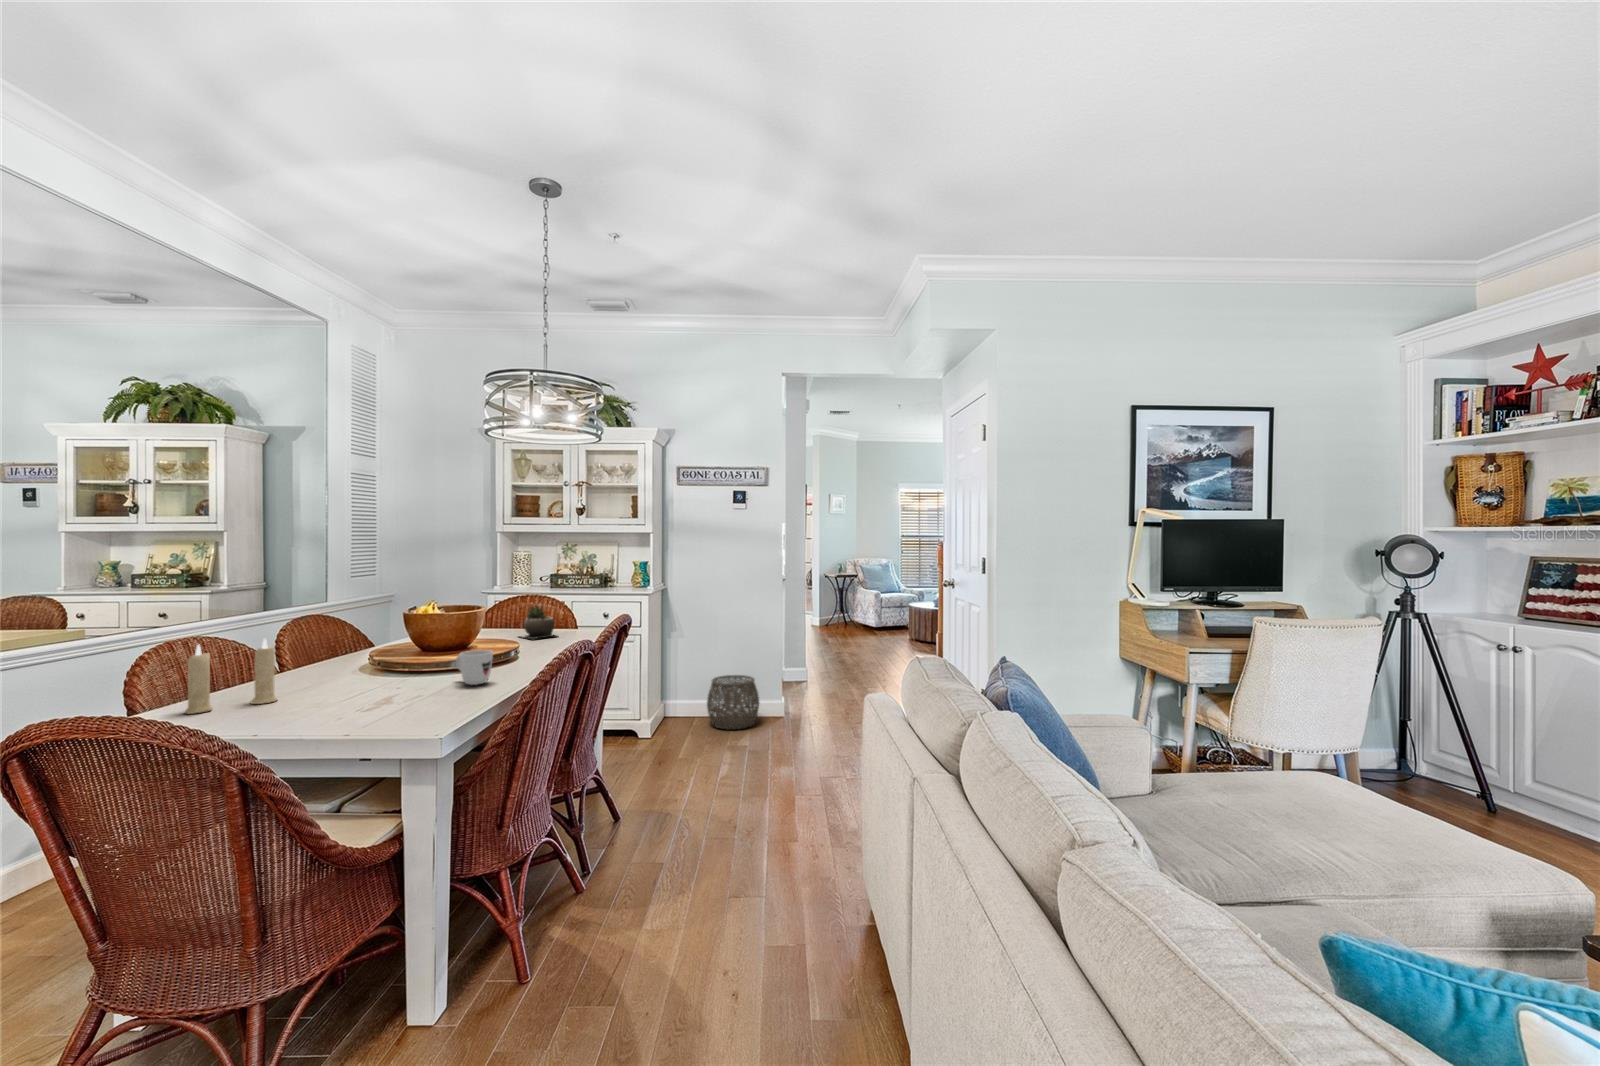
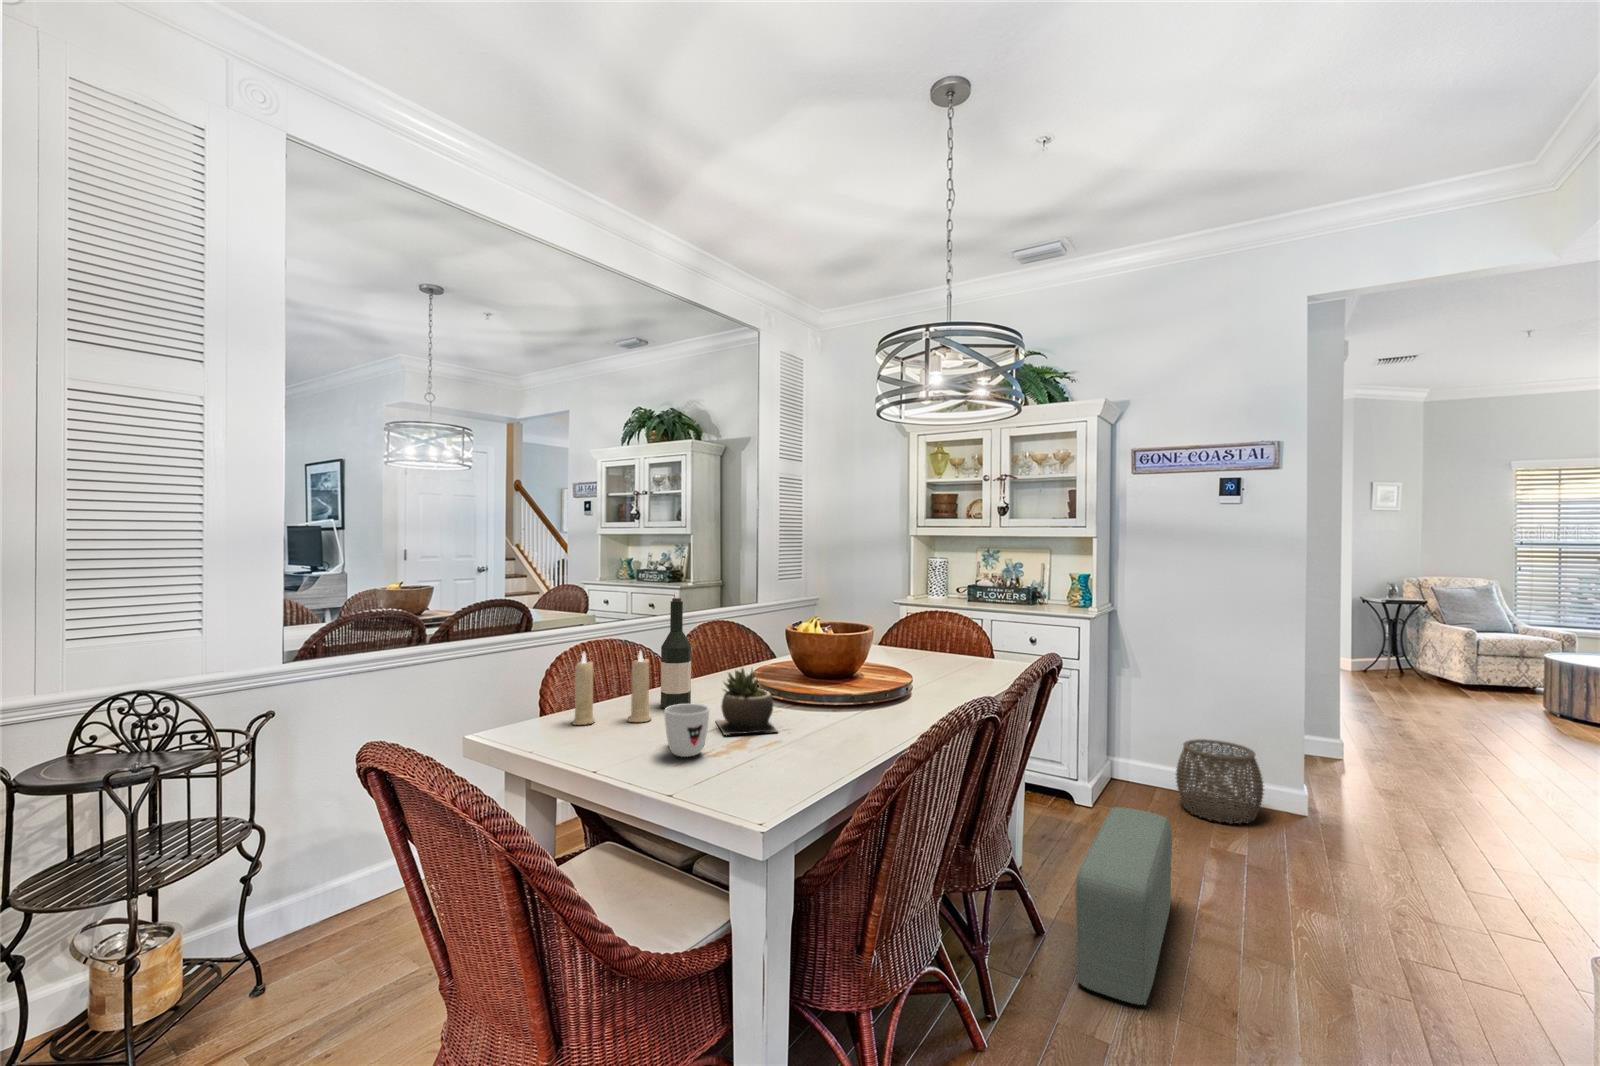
wine bottle: none [280,591,312,691] -> present [661,598,691,709]
succulent plant: present [522,605,556,639] -> present [716,668,777,735]
mug: present [456,650,493,685] -> present [665,704,709,757]
pouf: none [641,723,702,841] -> present [1075,807,1172,1005]

